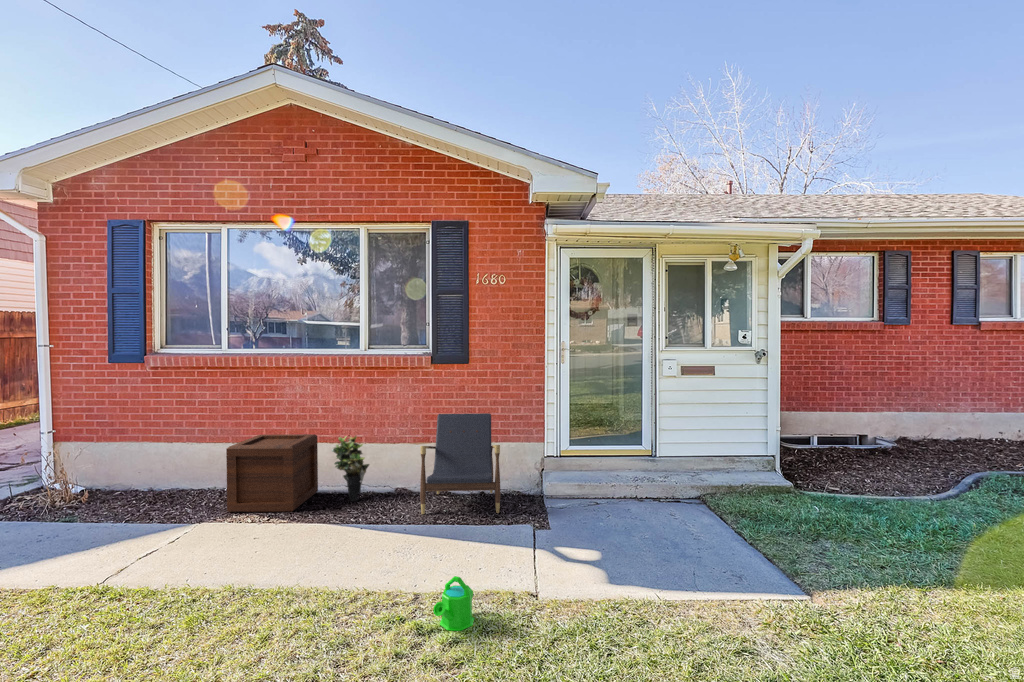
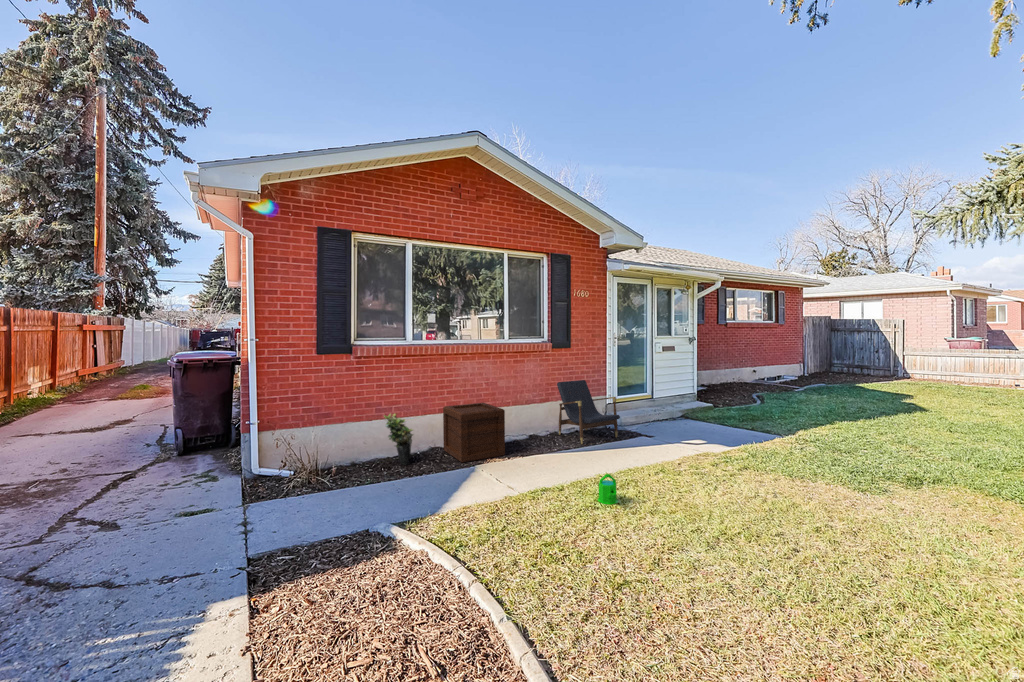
potted plant: present [332,436,369,502] -> present [384,414,413,465]
watering can: present [433,576,475,631] -> present [597,474,618,505]

